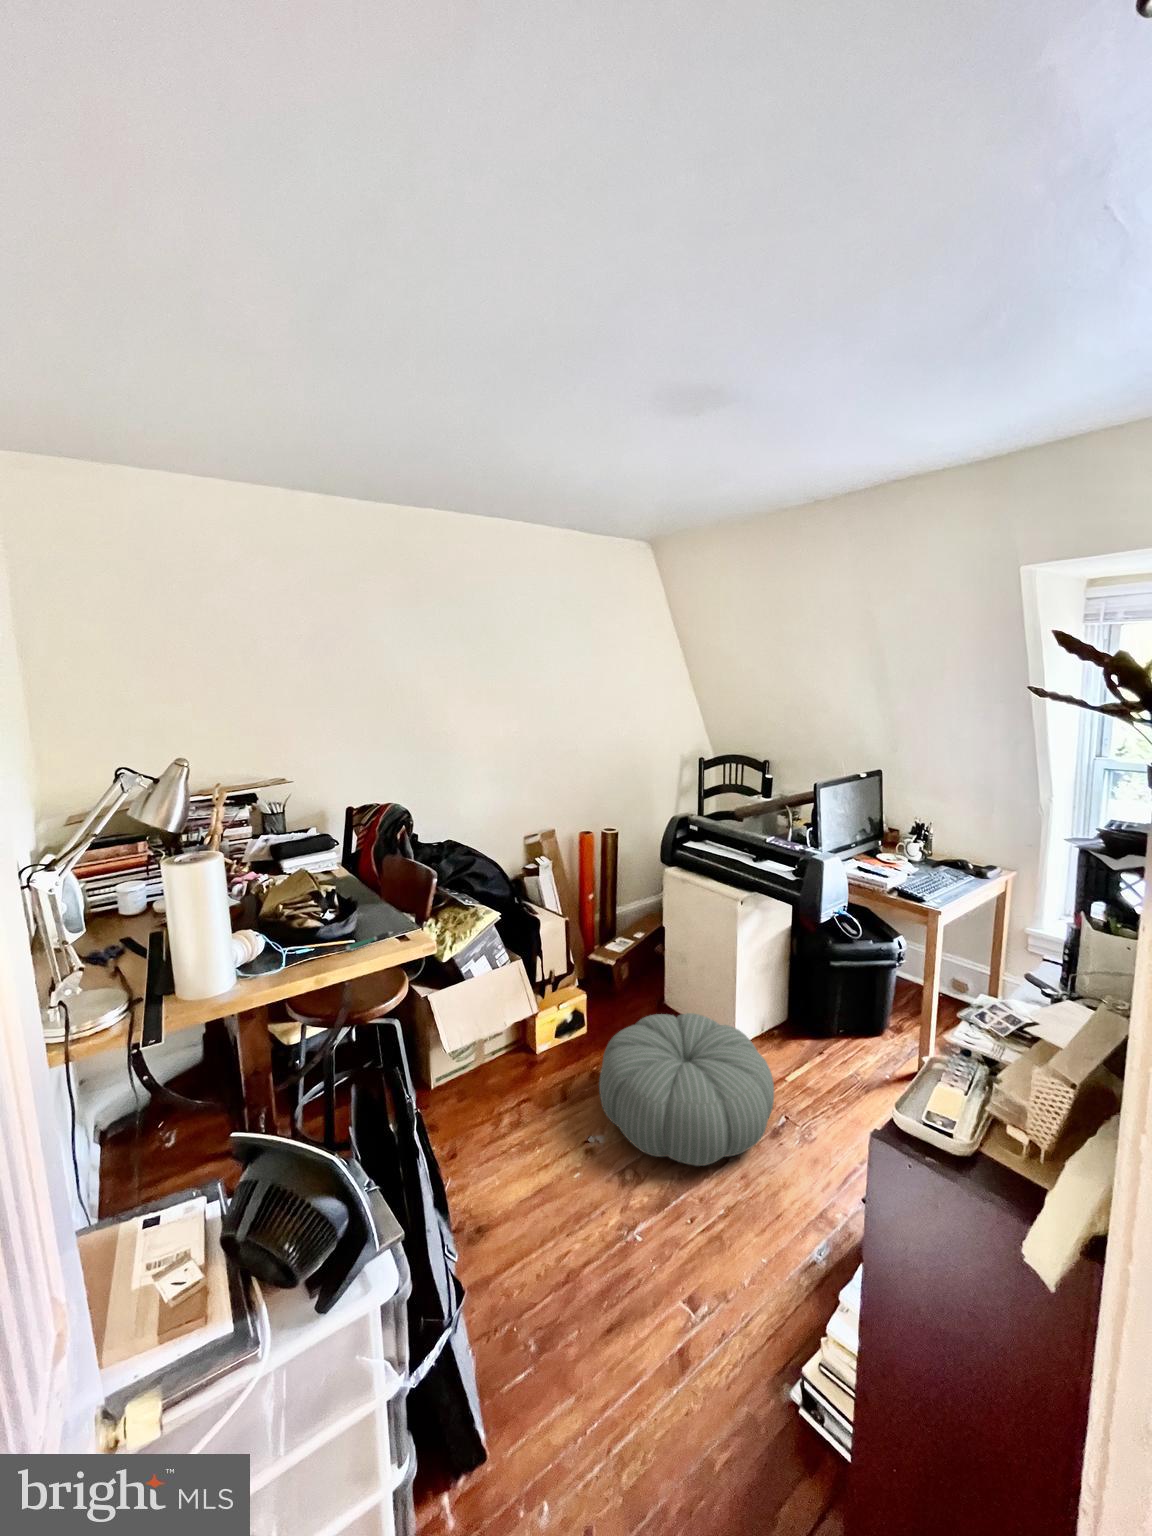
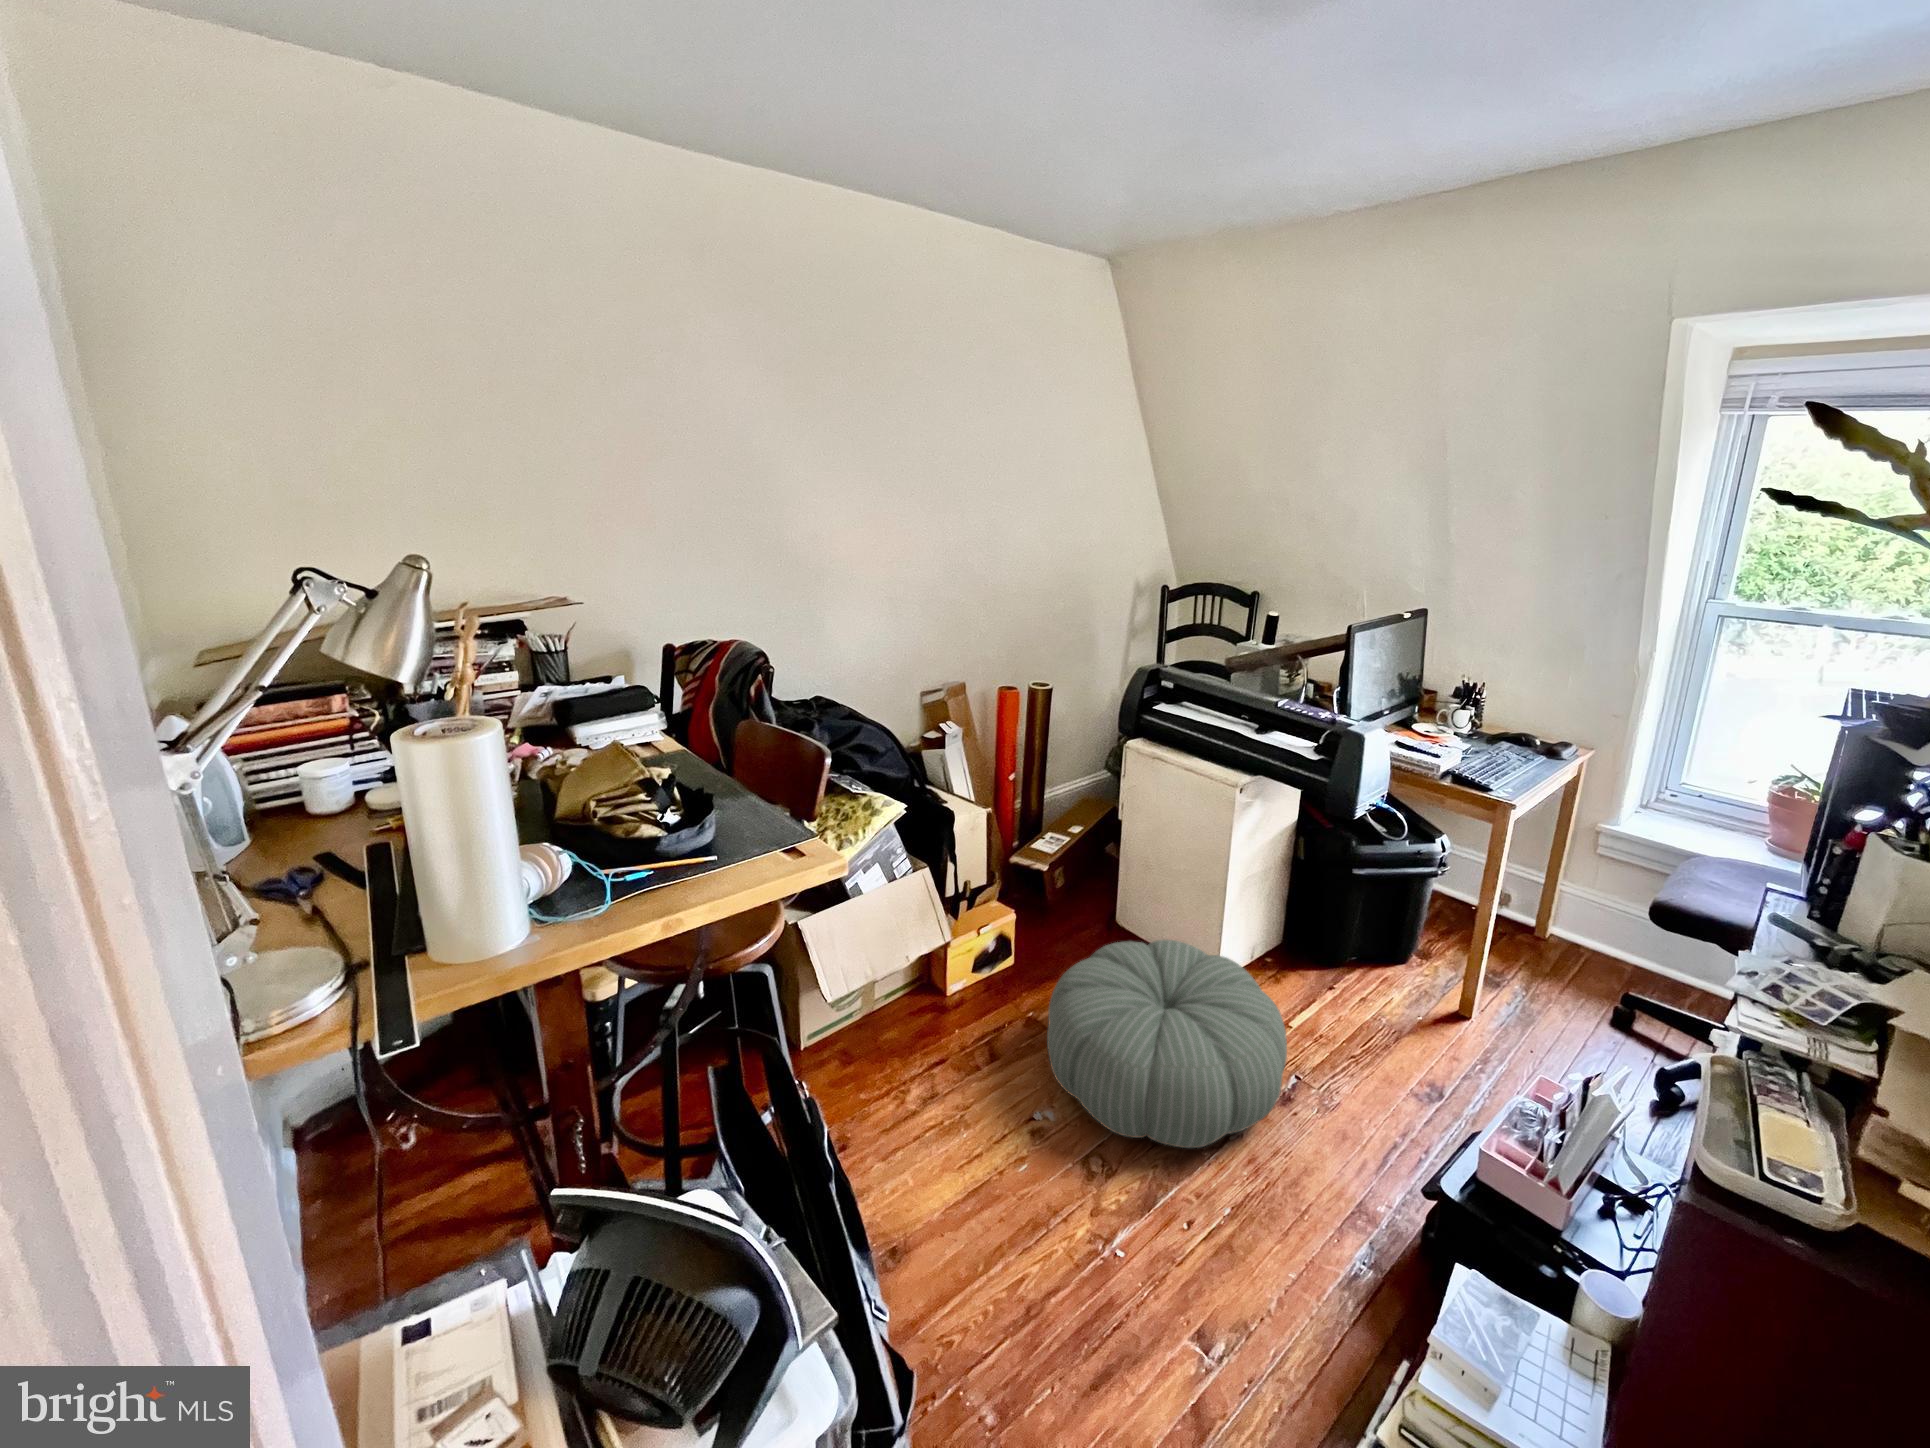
pen: present [344,932,392,950] -> none [699,839,771,871]

